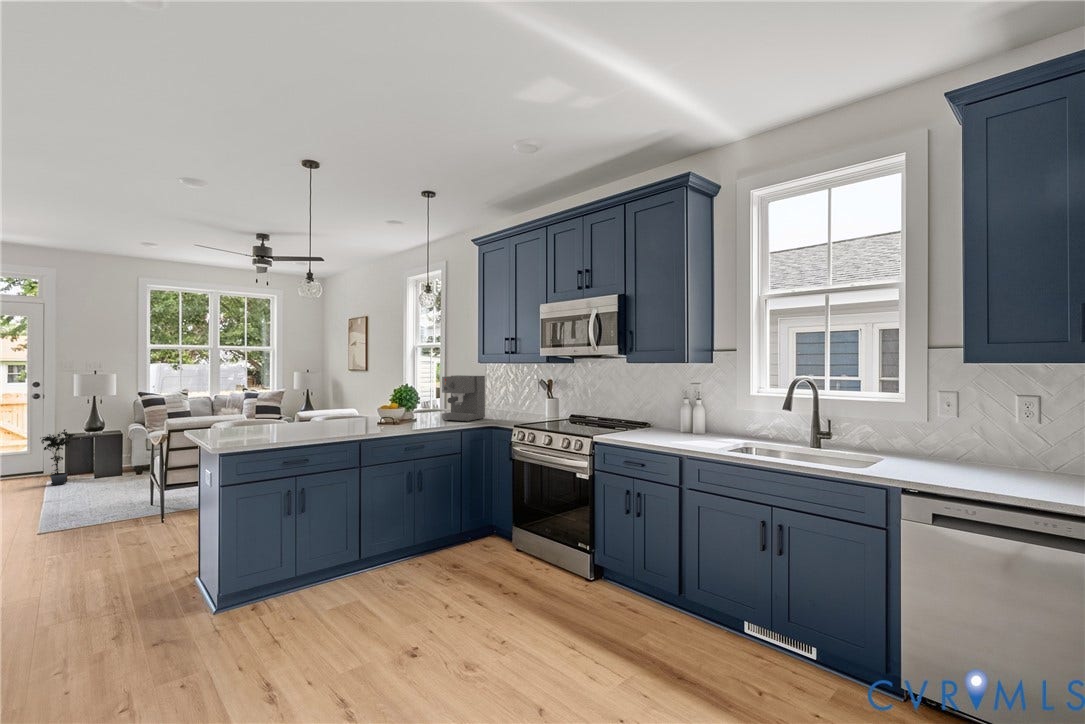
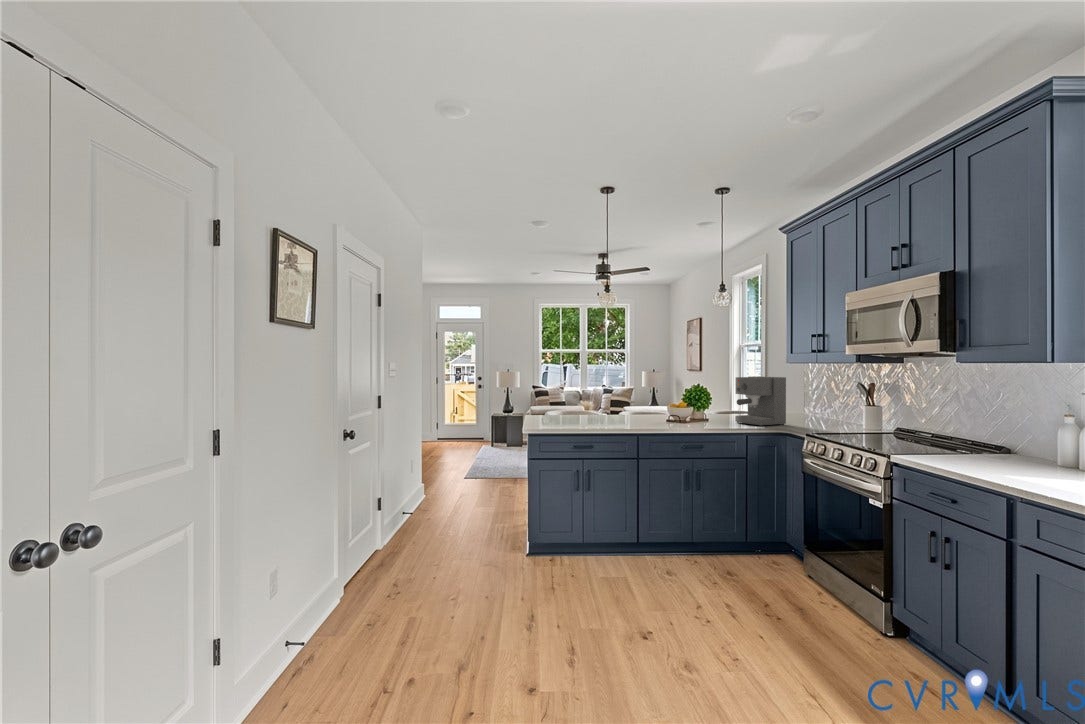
potted plant: present [40,429,75,485] -> none [477,409,497,448]

